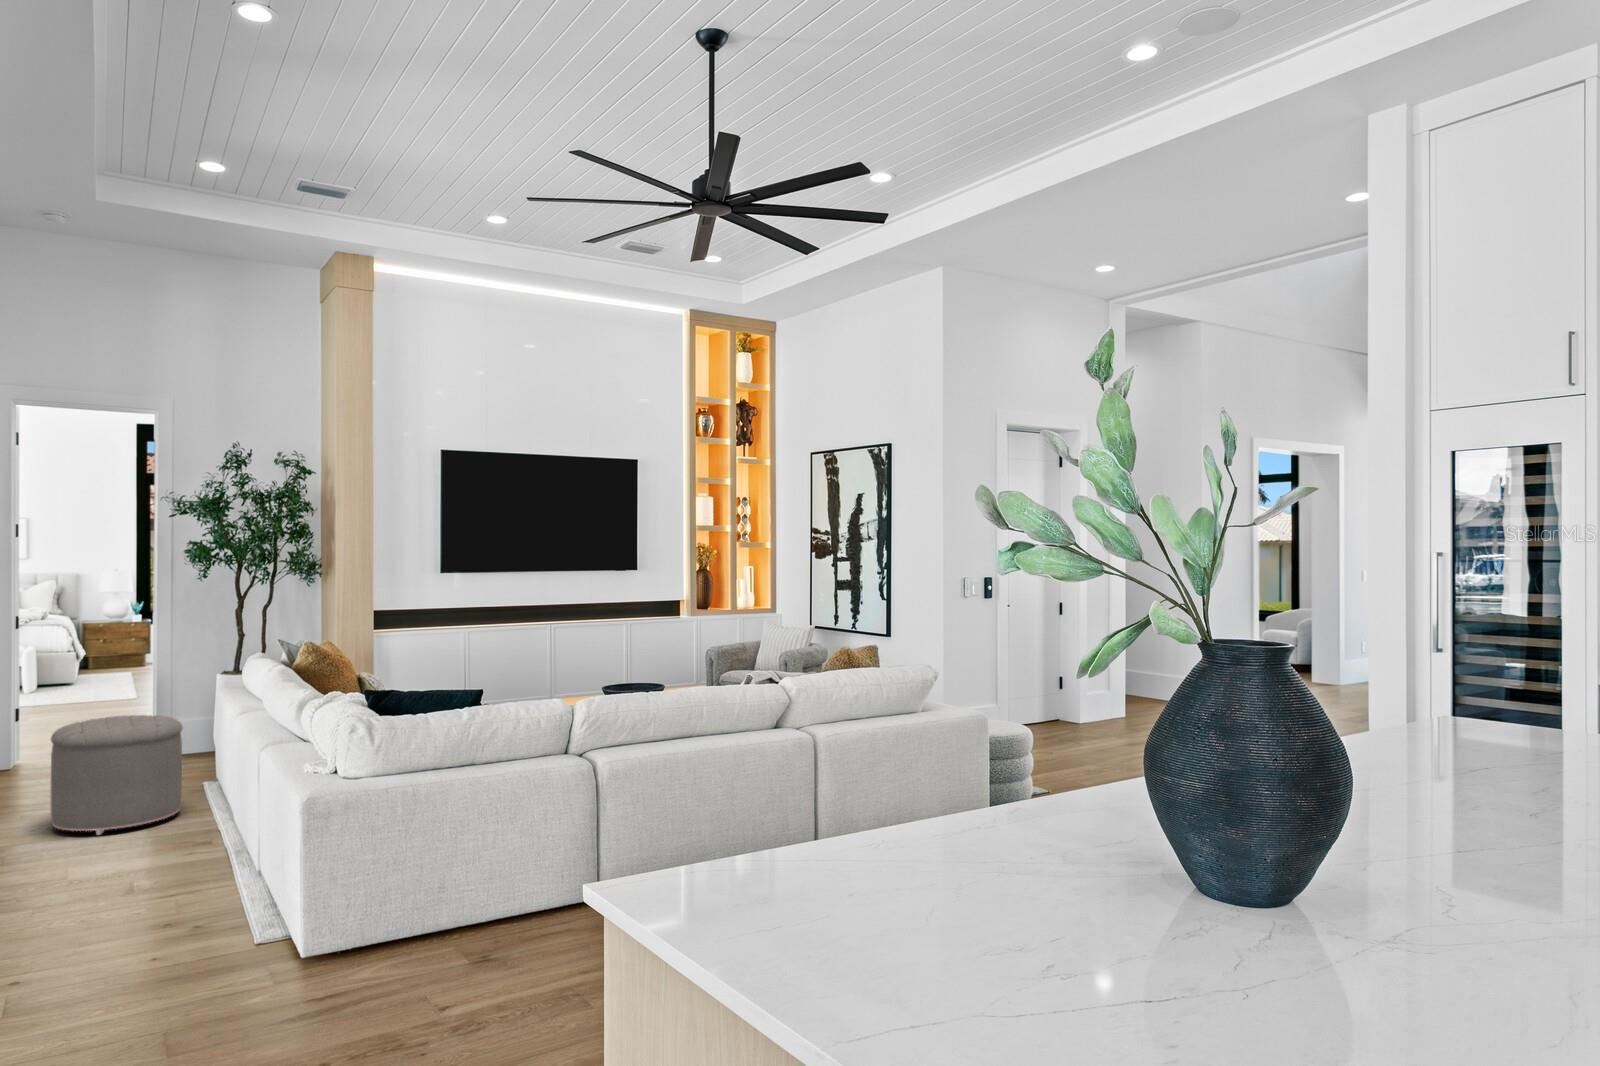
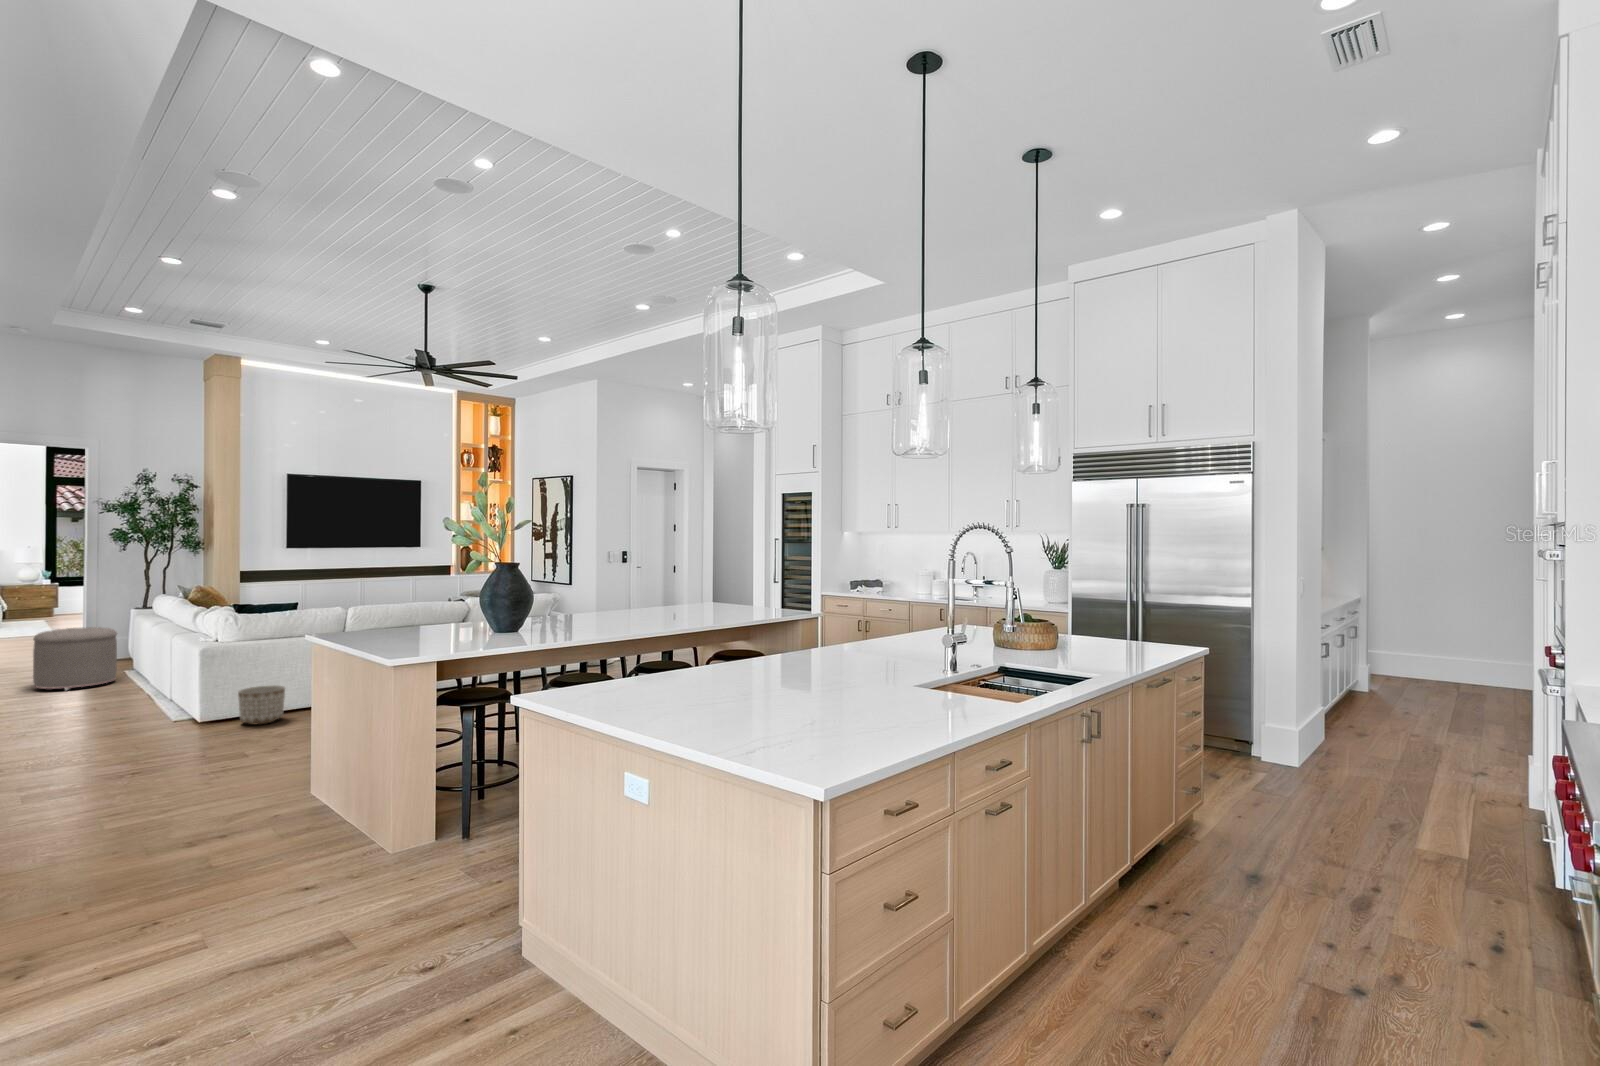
planter: none [375,880,468,978] -> present [238,685,285,724]

